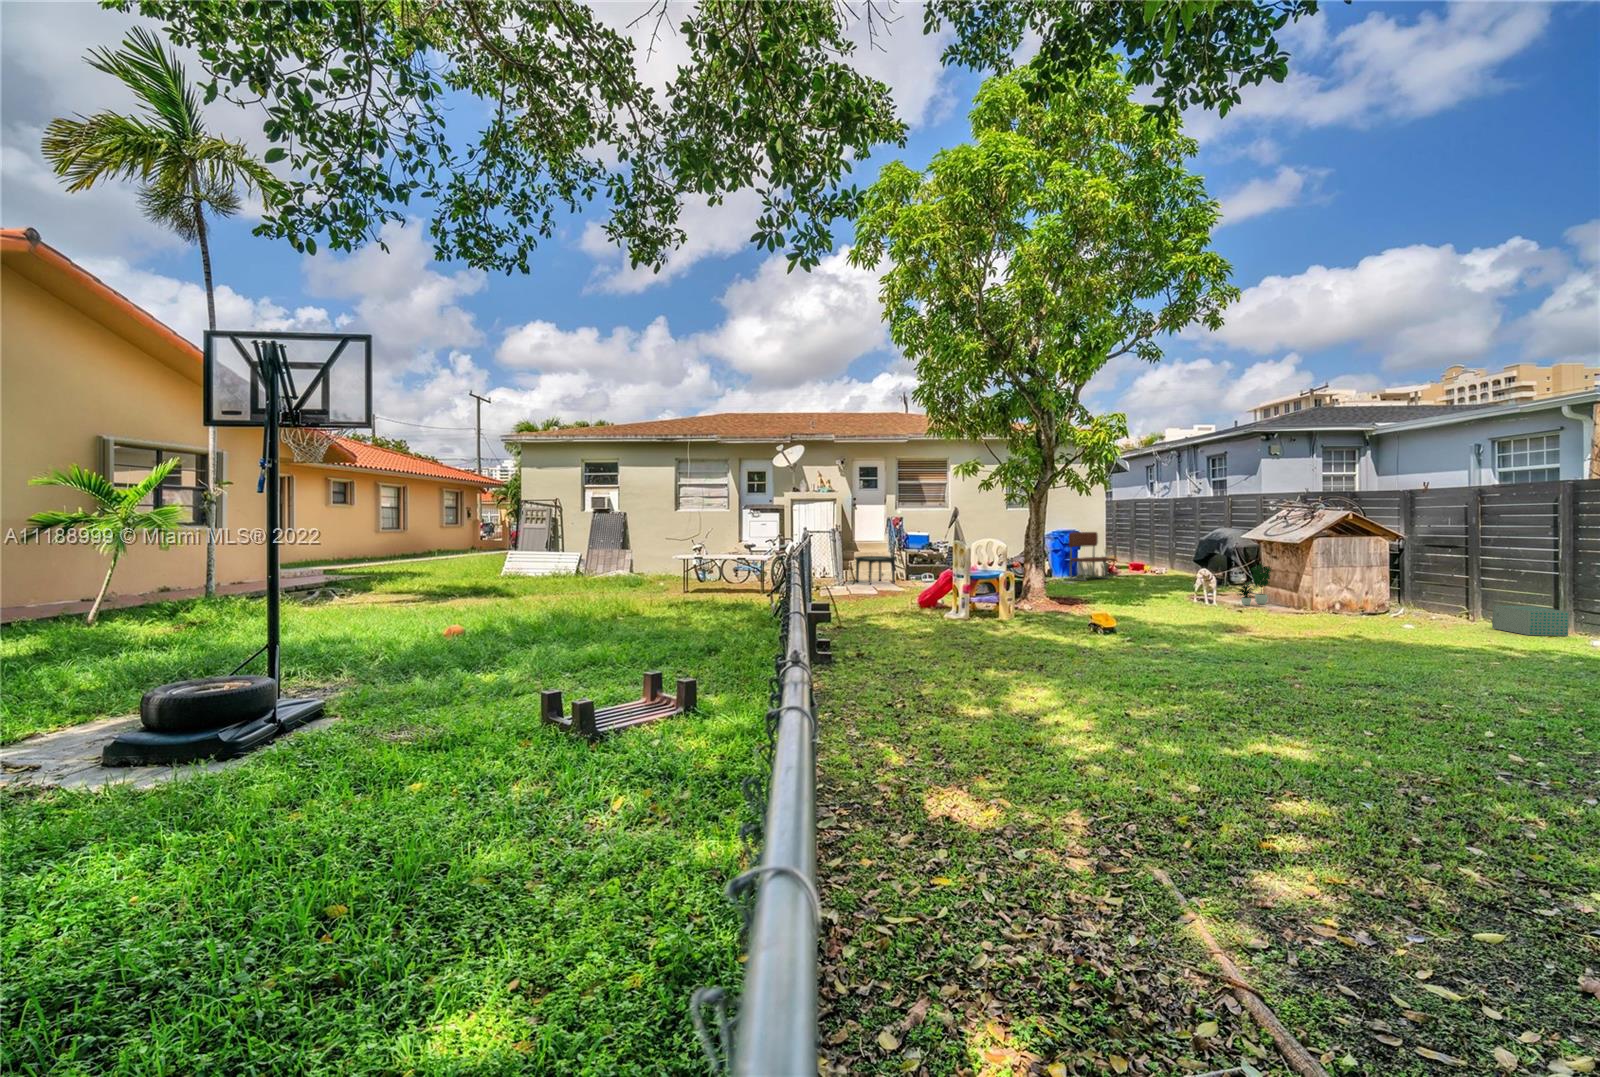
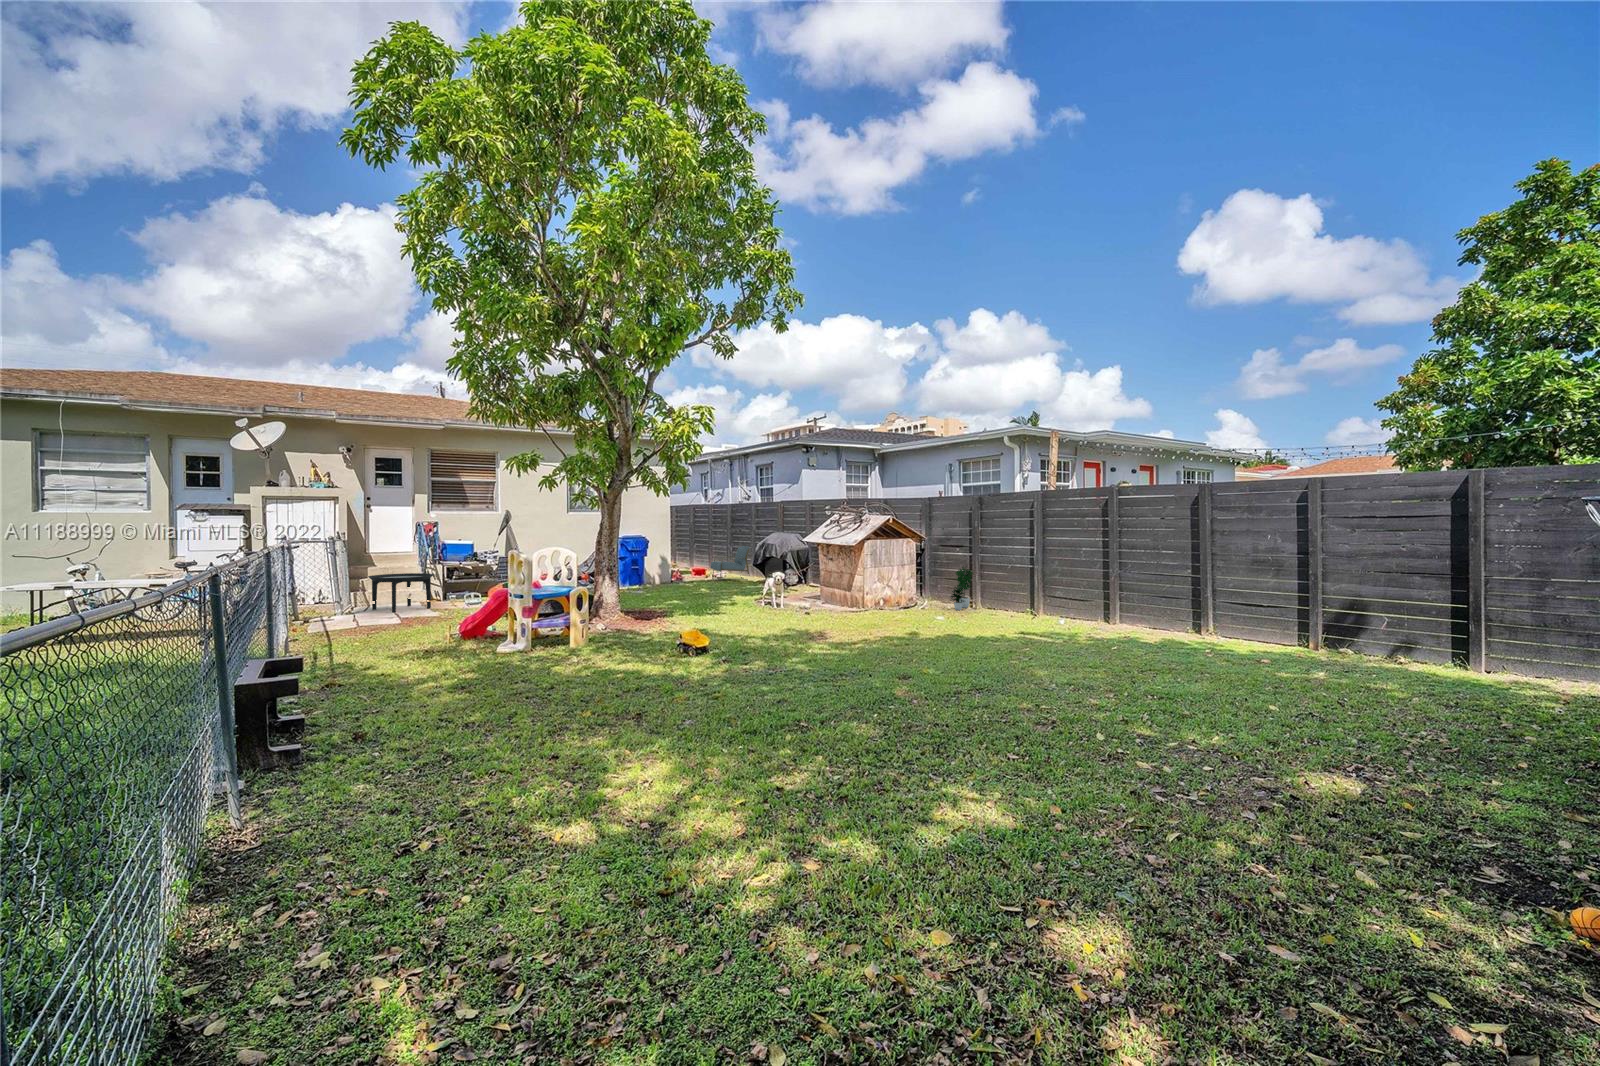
bench: present [1069,532,1116,581] -> none [642,537,689,591]
chair: none [1140,542,1184,576] -> present [711,546,749,581]
potted plant: present [1237,564,1272,605] -> present [951,567,973,610]
storage box: present [1492,606,1569,636] -> none [980,593,1023,617]

